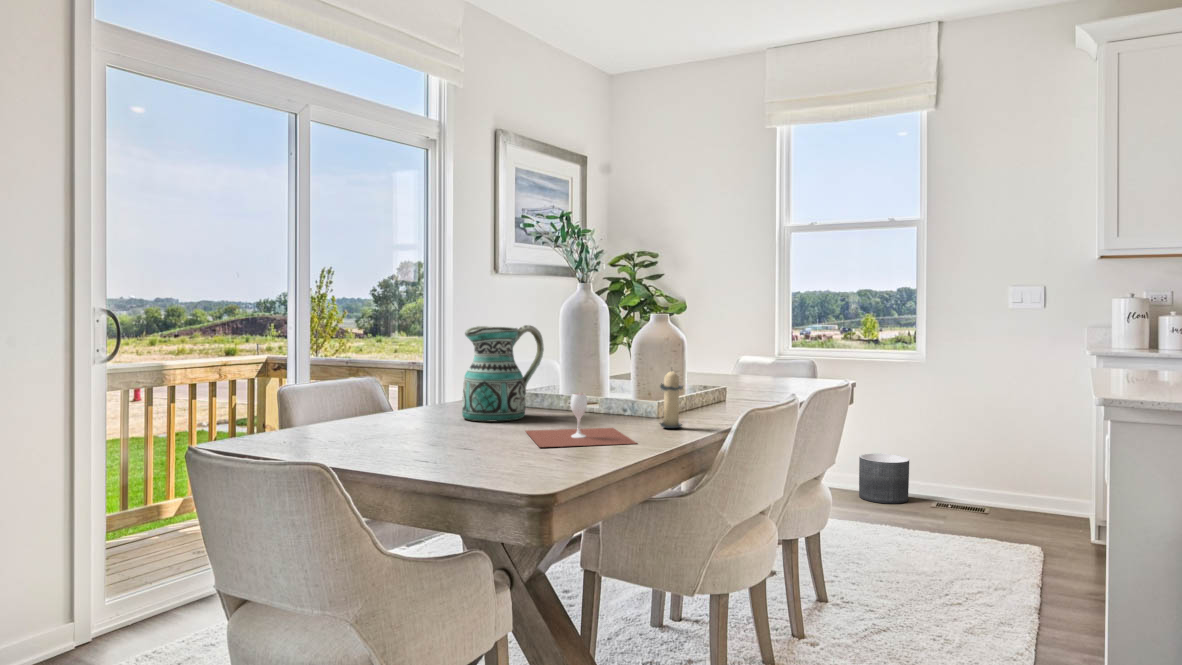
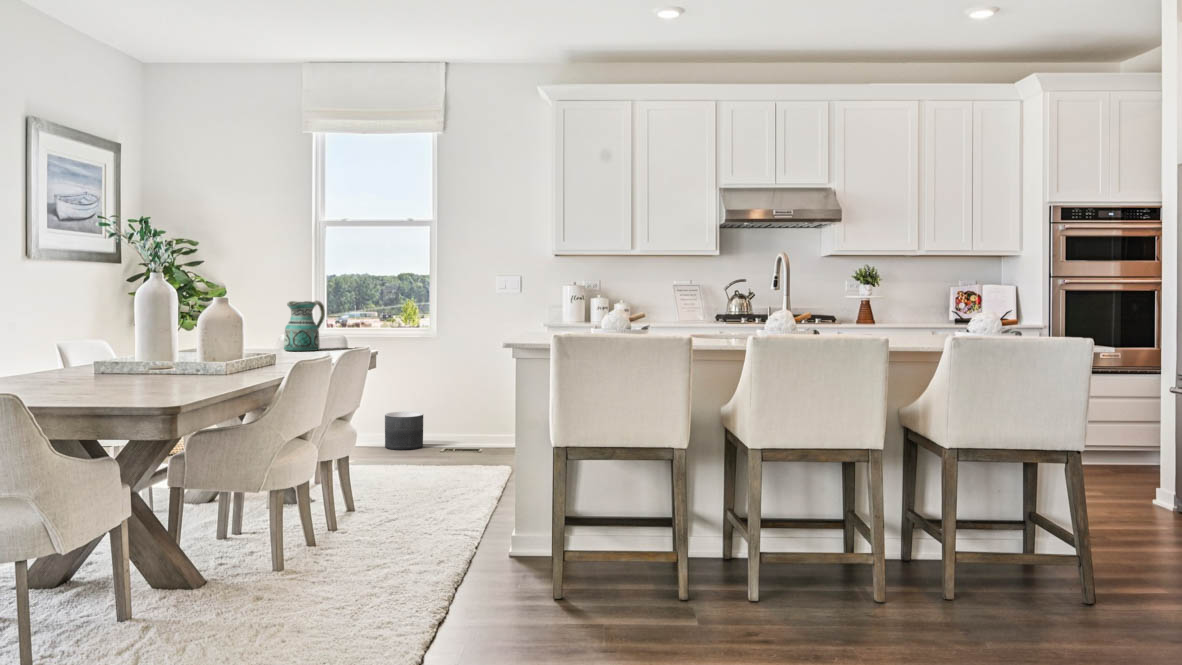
ceramic pitcher: present [462,325,544,421] -> present [284,301,325,351]
candle: present [660,371,683,428] -> none [227,336,250,379]
wine glass: present [526,393,637,447] -> none [123,355,218,392]

